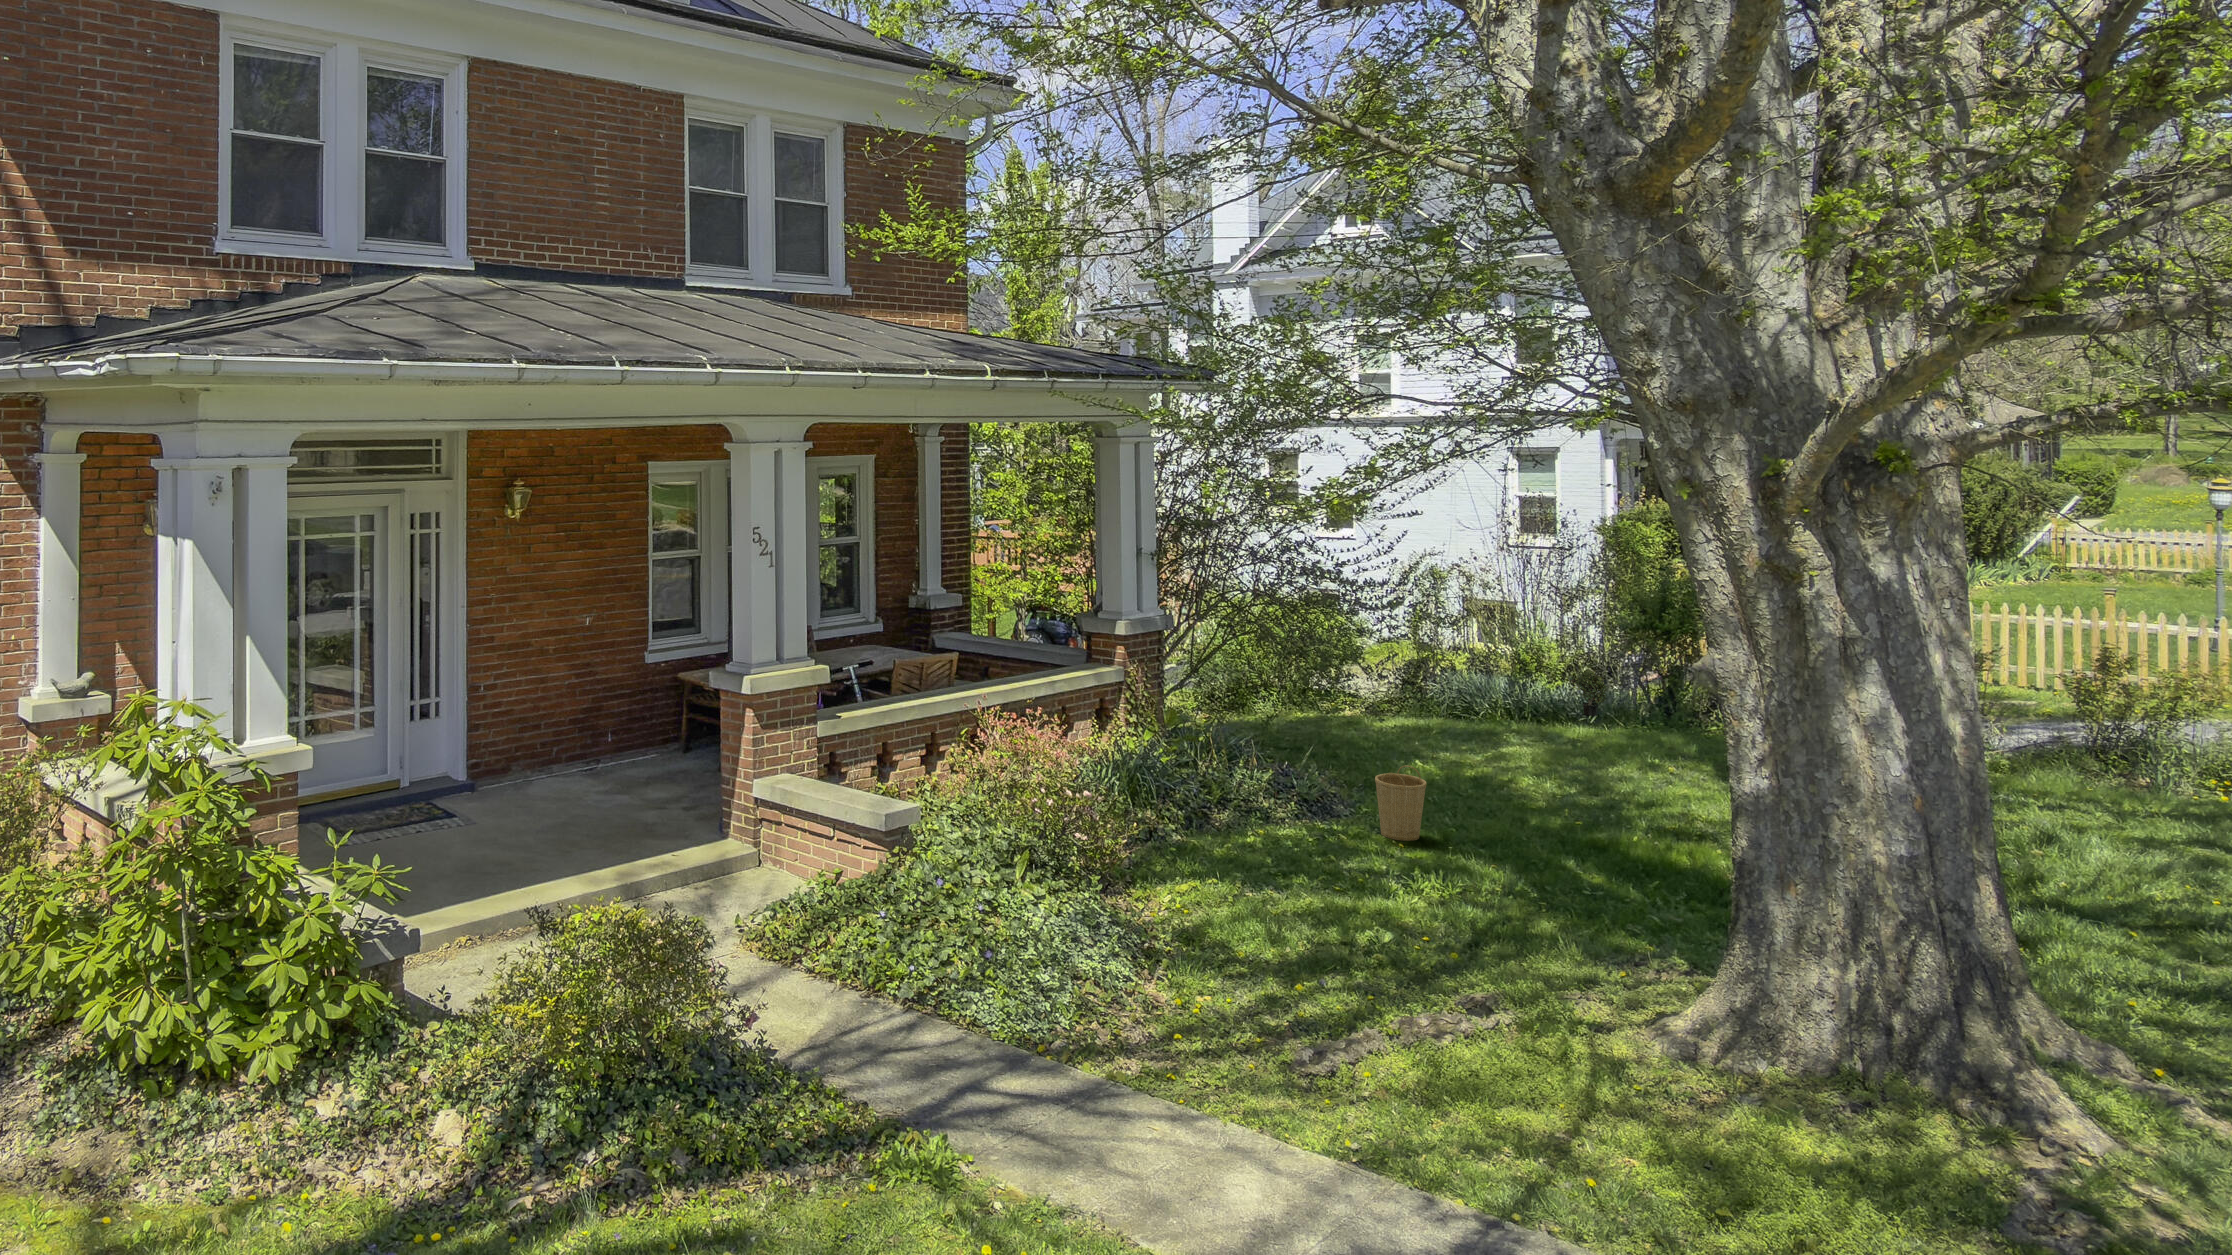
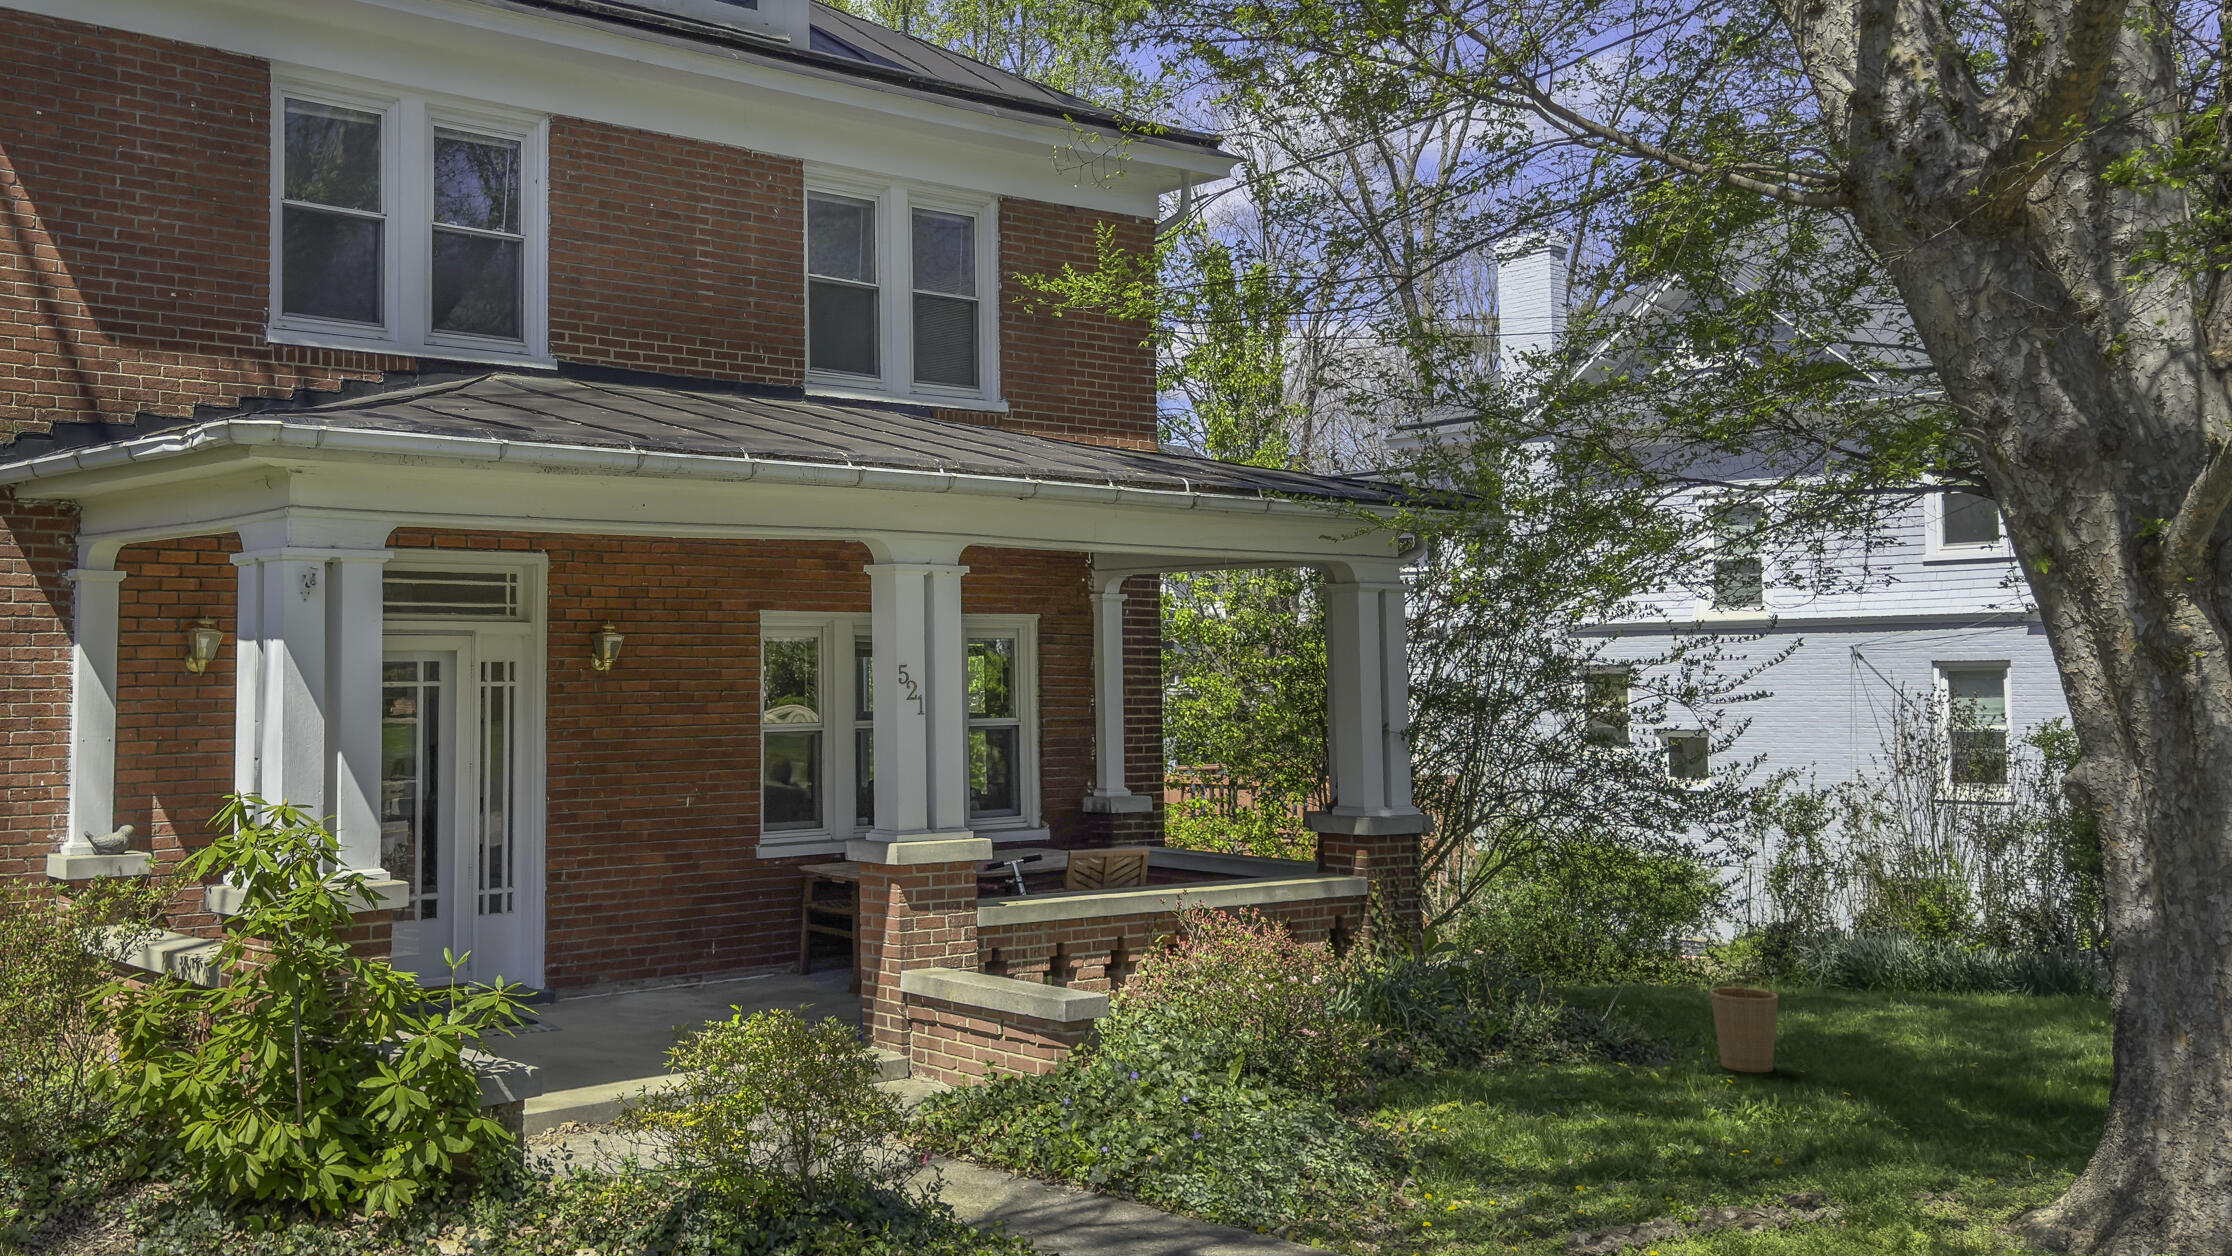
potted plant: present [1569,670,1607,716] -> none [2025,905,2083,969]

